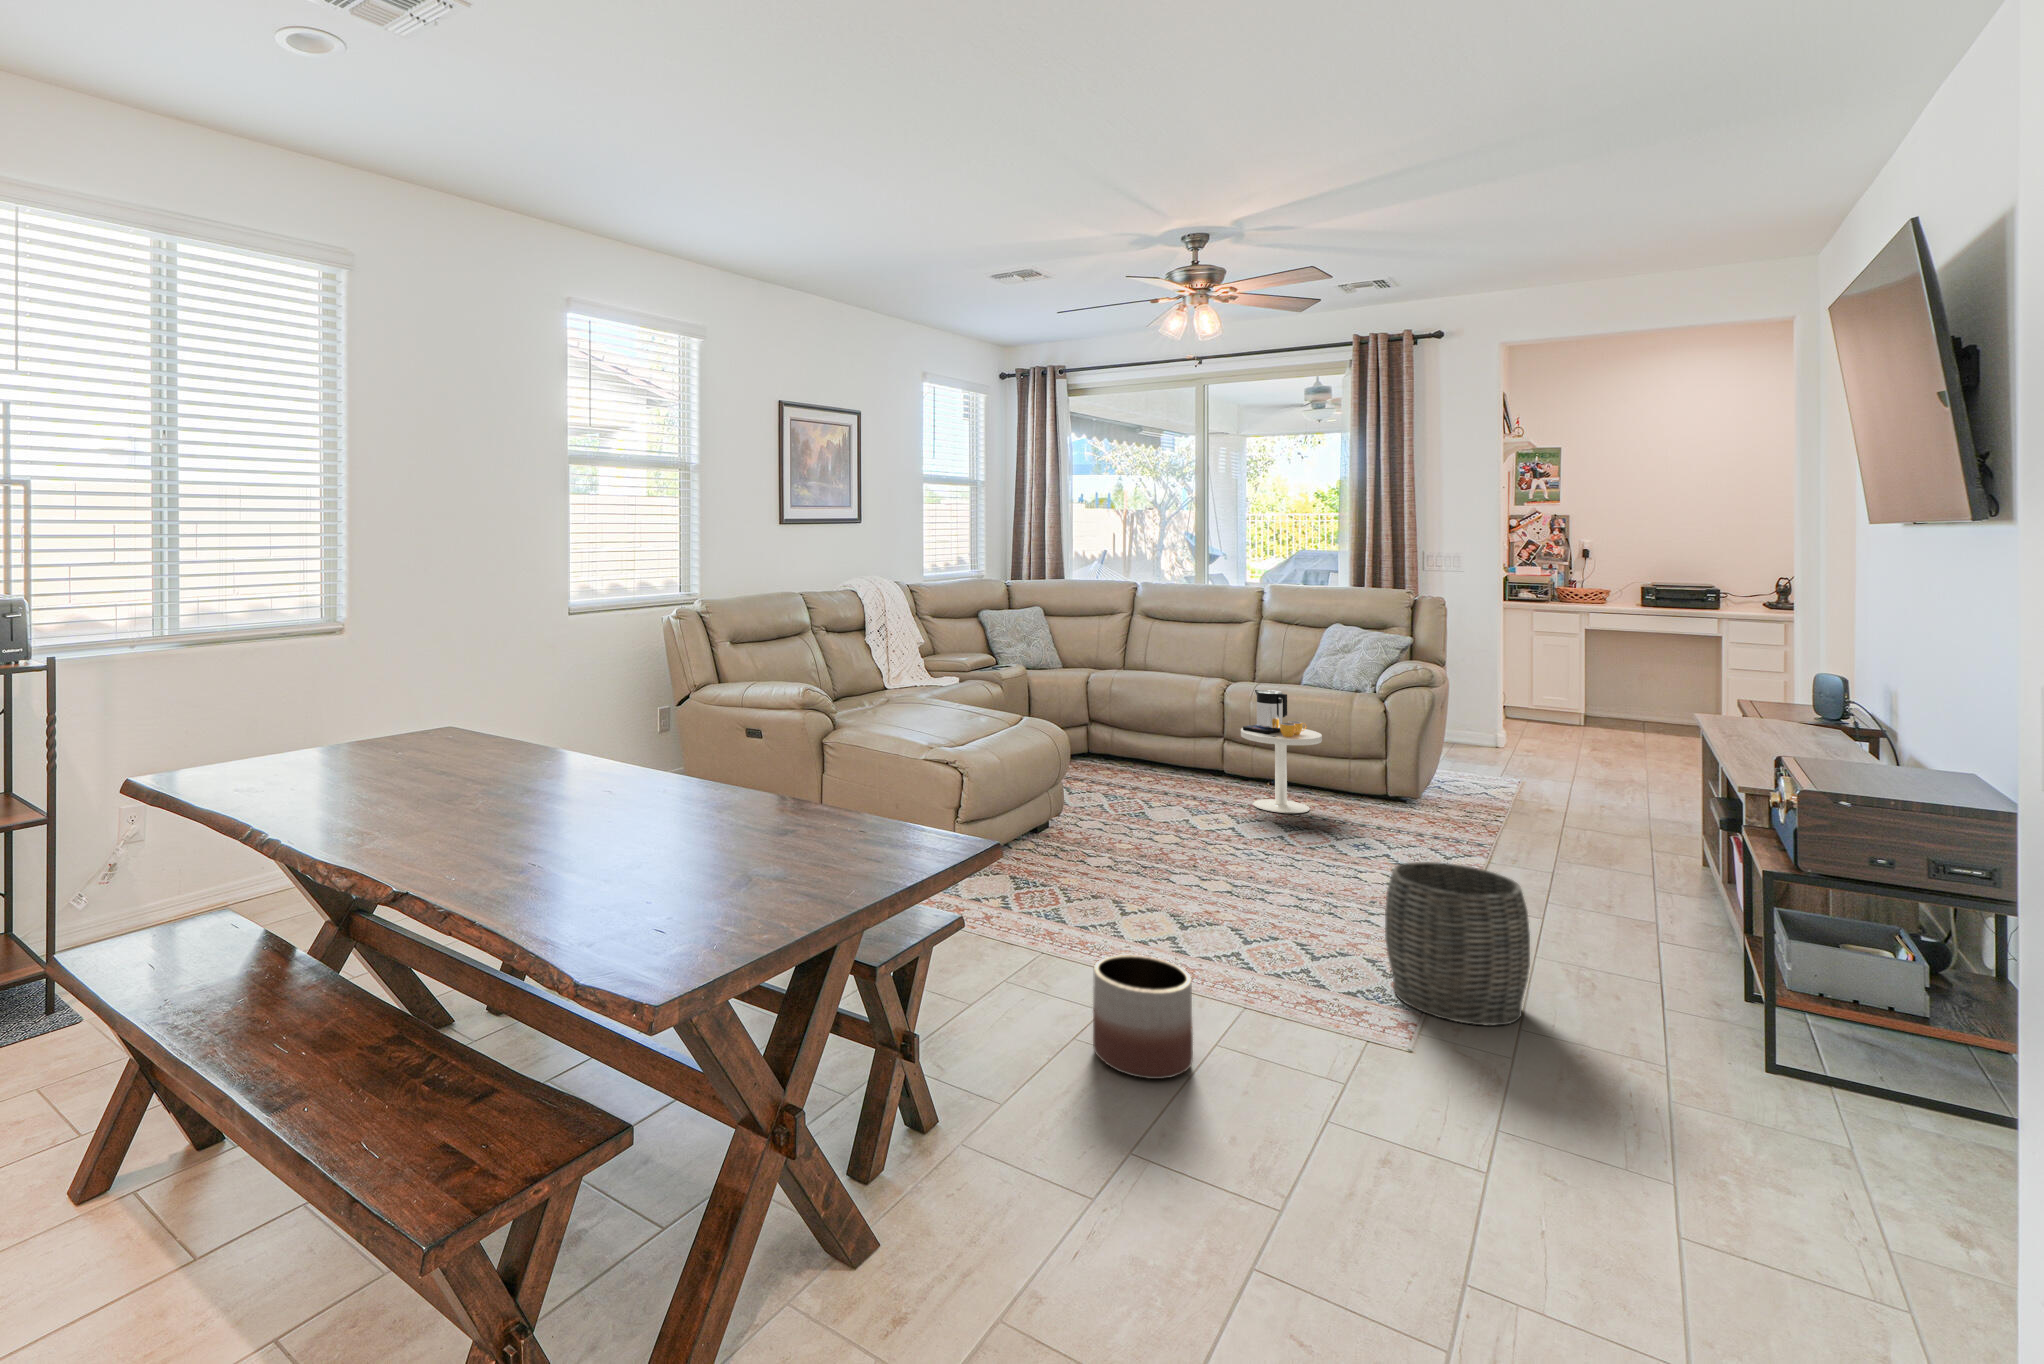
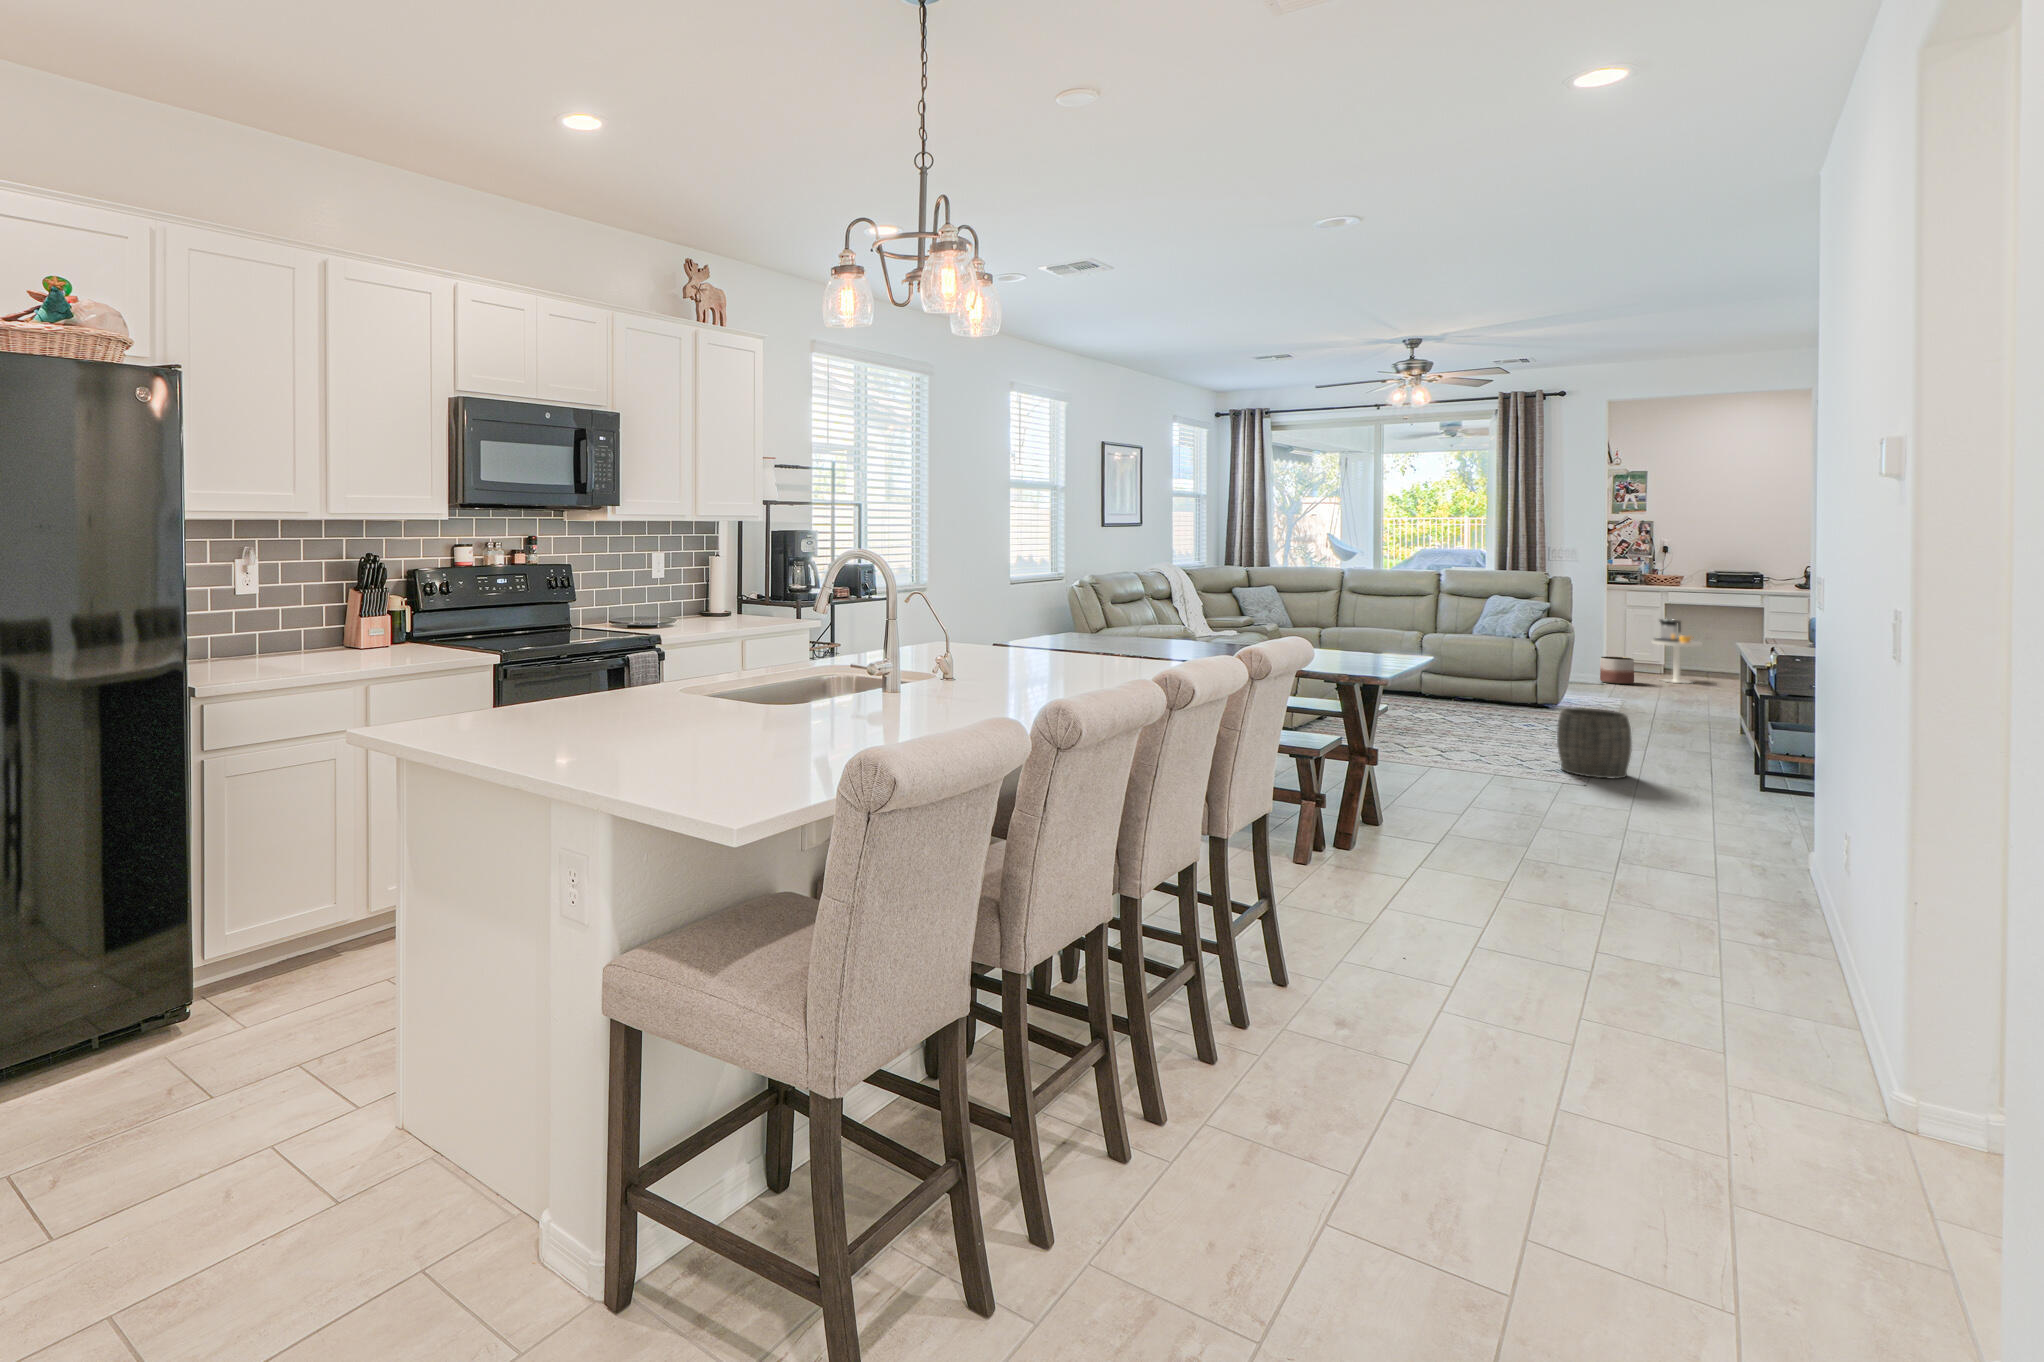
side table: present [1241,690,1322,813] -> present [1652,619,1702,684]
planter: present [1093,955,1193,1079] -> present [1600,656,1634,684]

